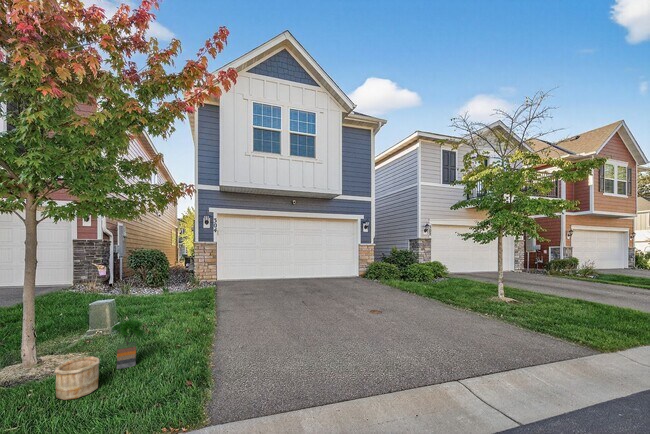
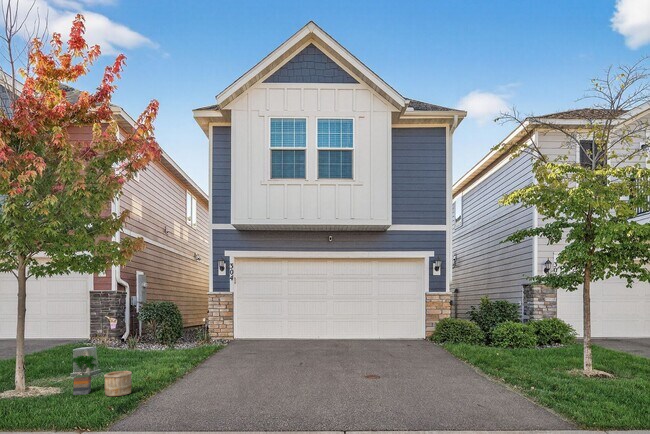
wooden bucket: present [54,356,100,400] -> present [104,371,132,396]

